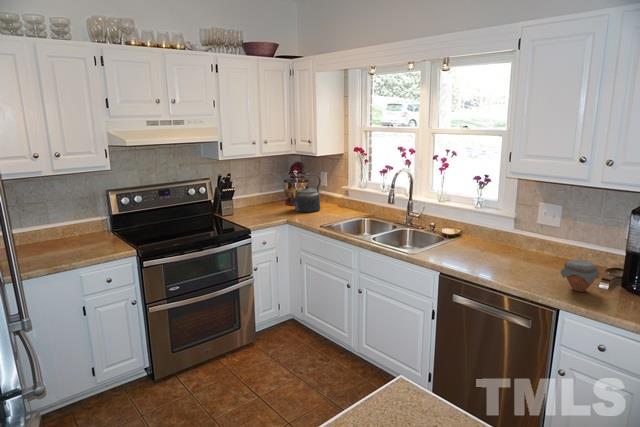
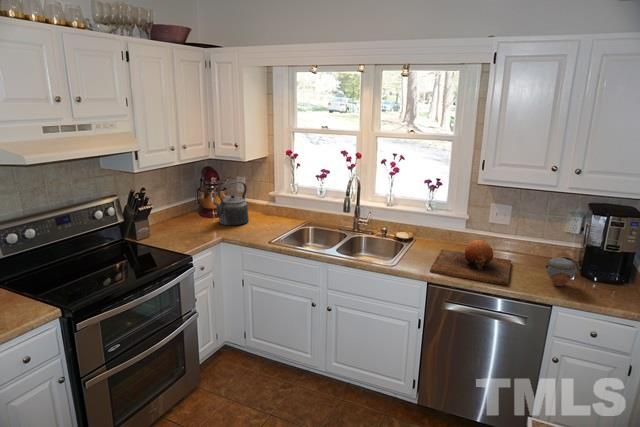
chopping board: none [442,235,545,282] -> present [430,240,511,285]

